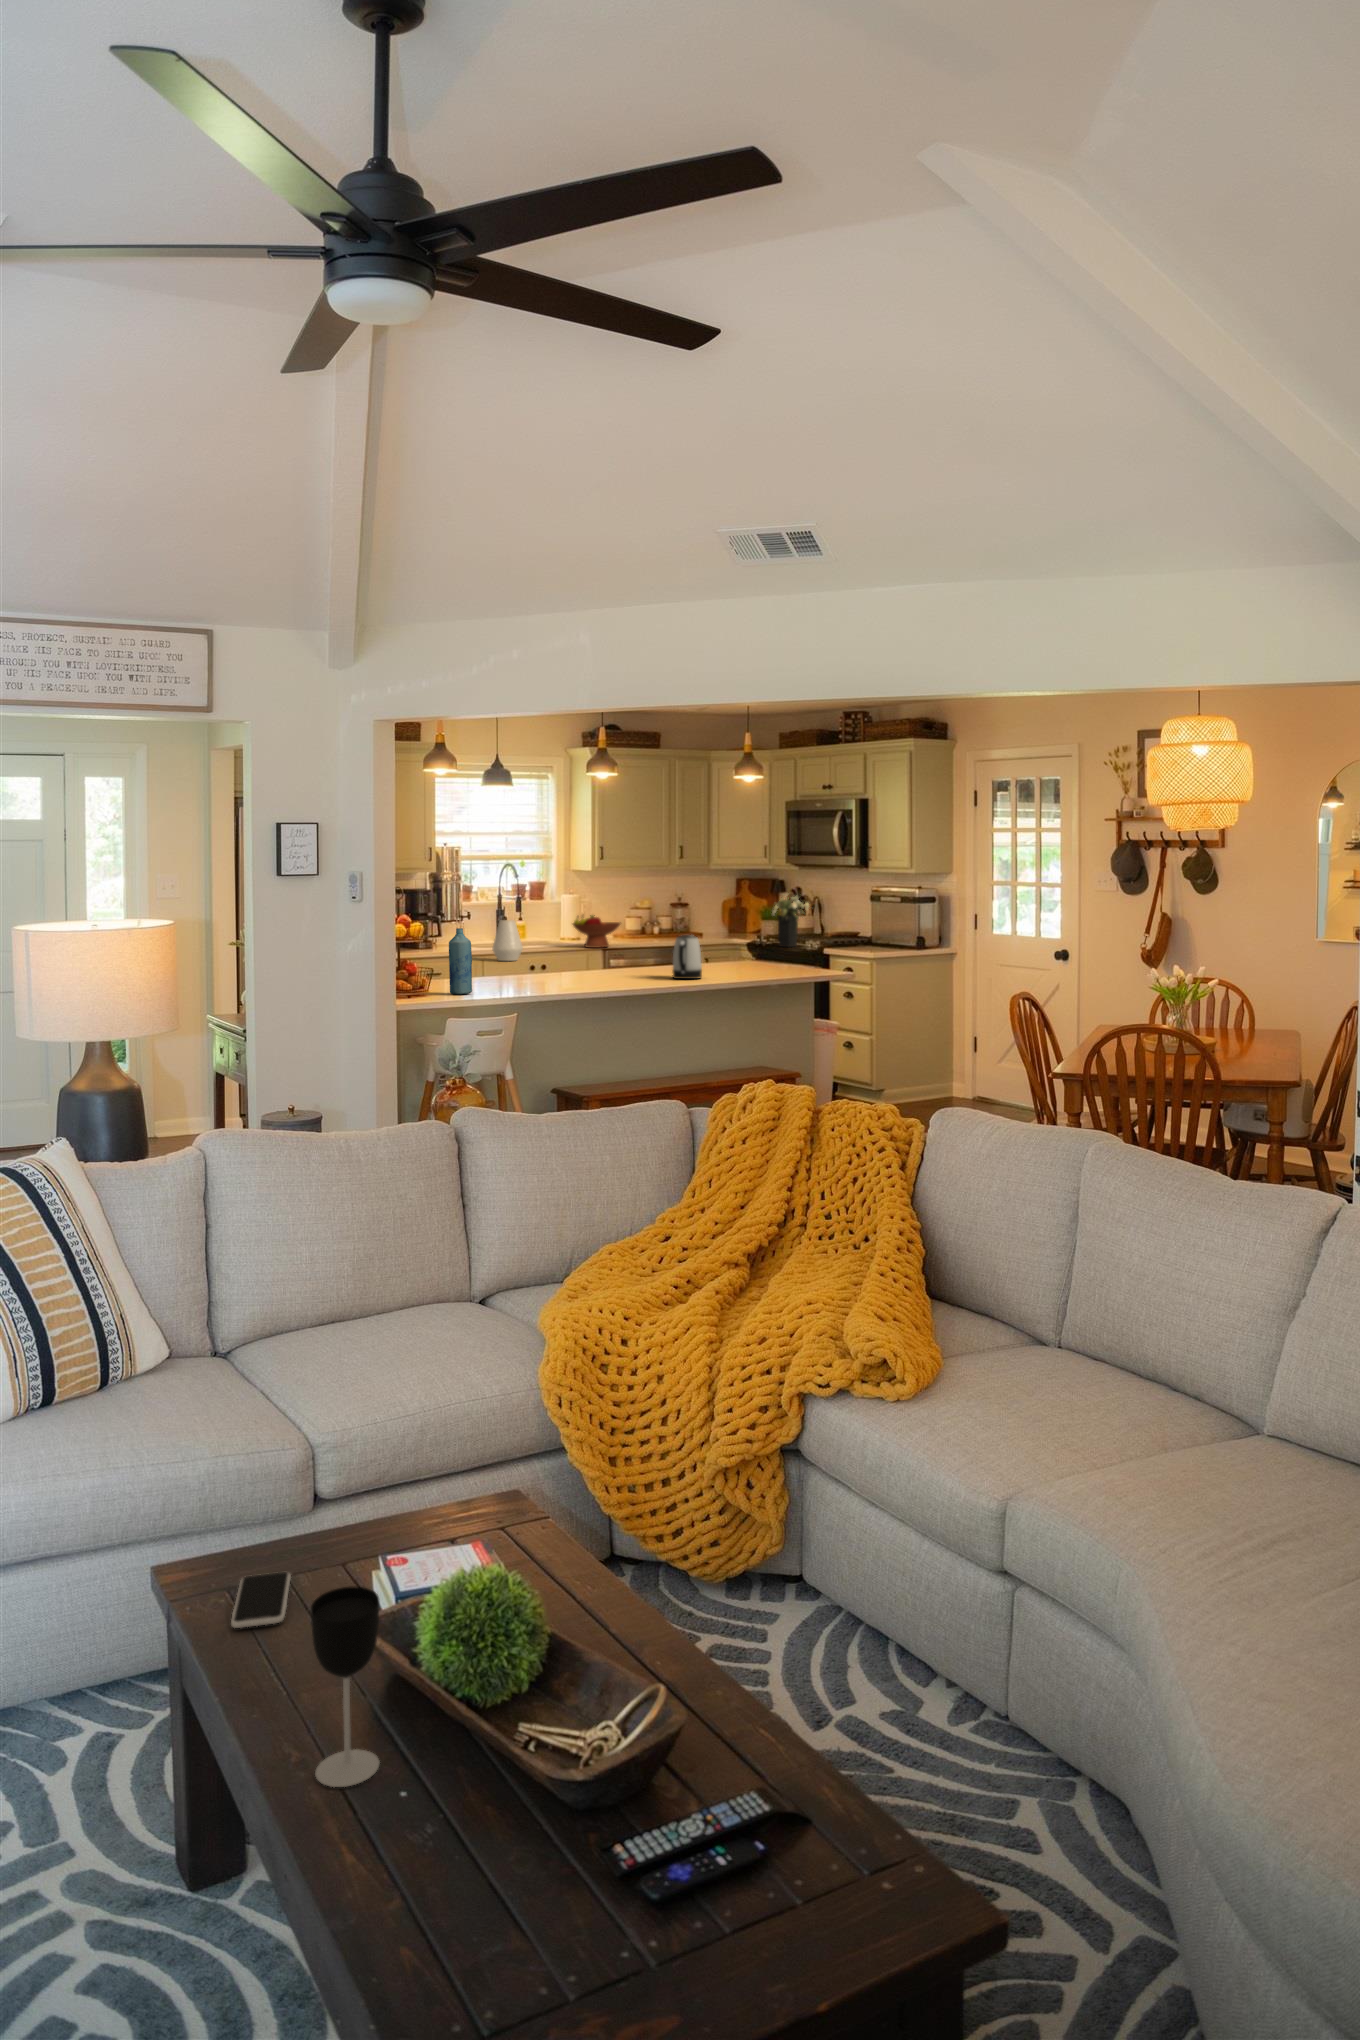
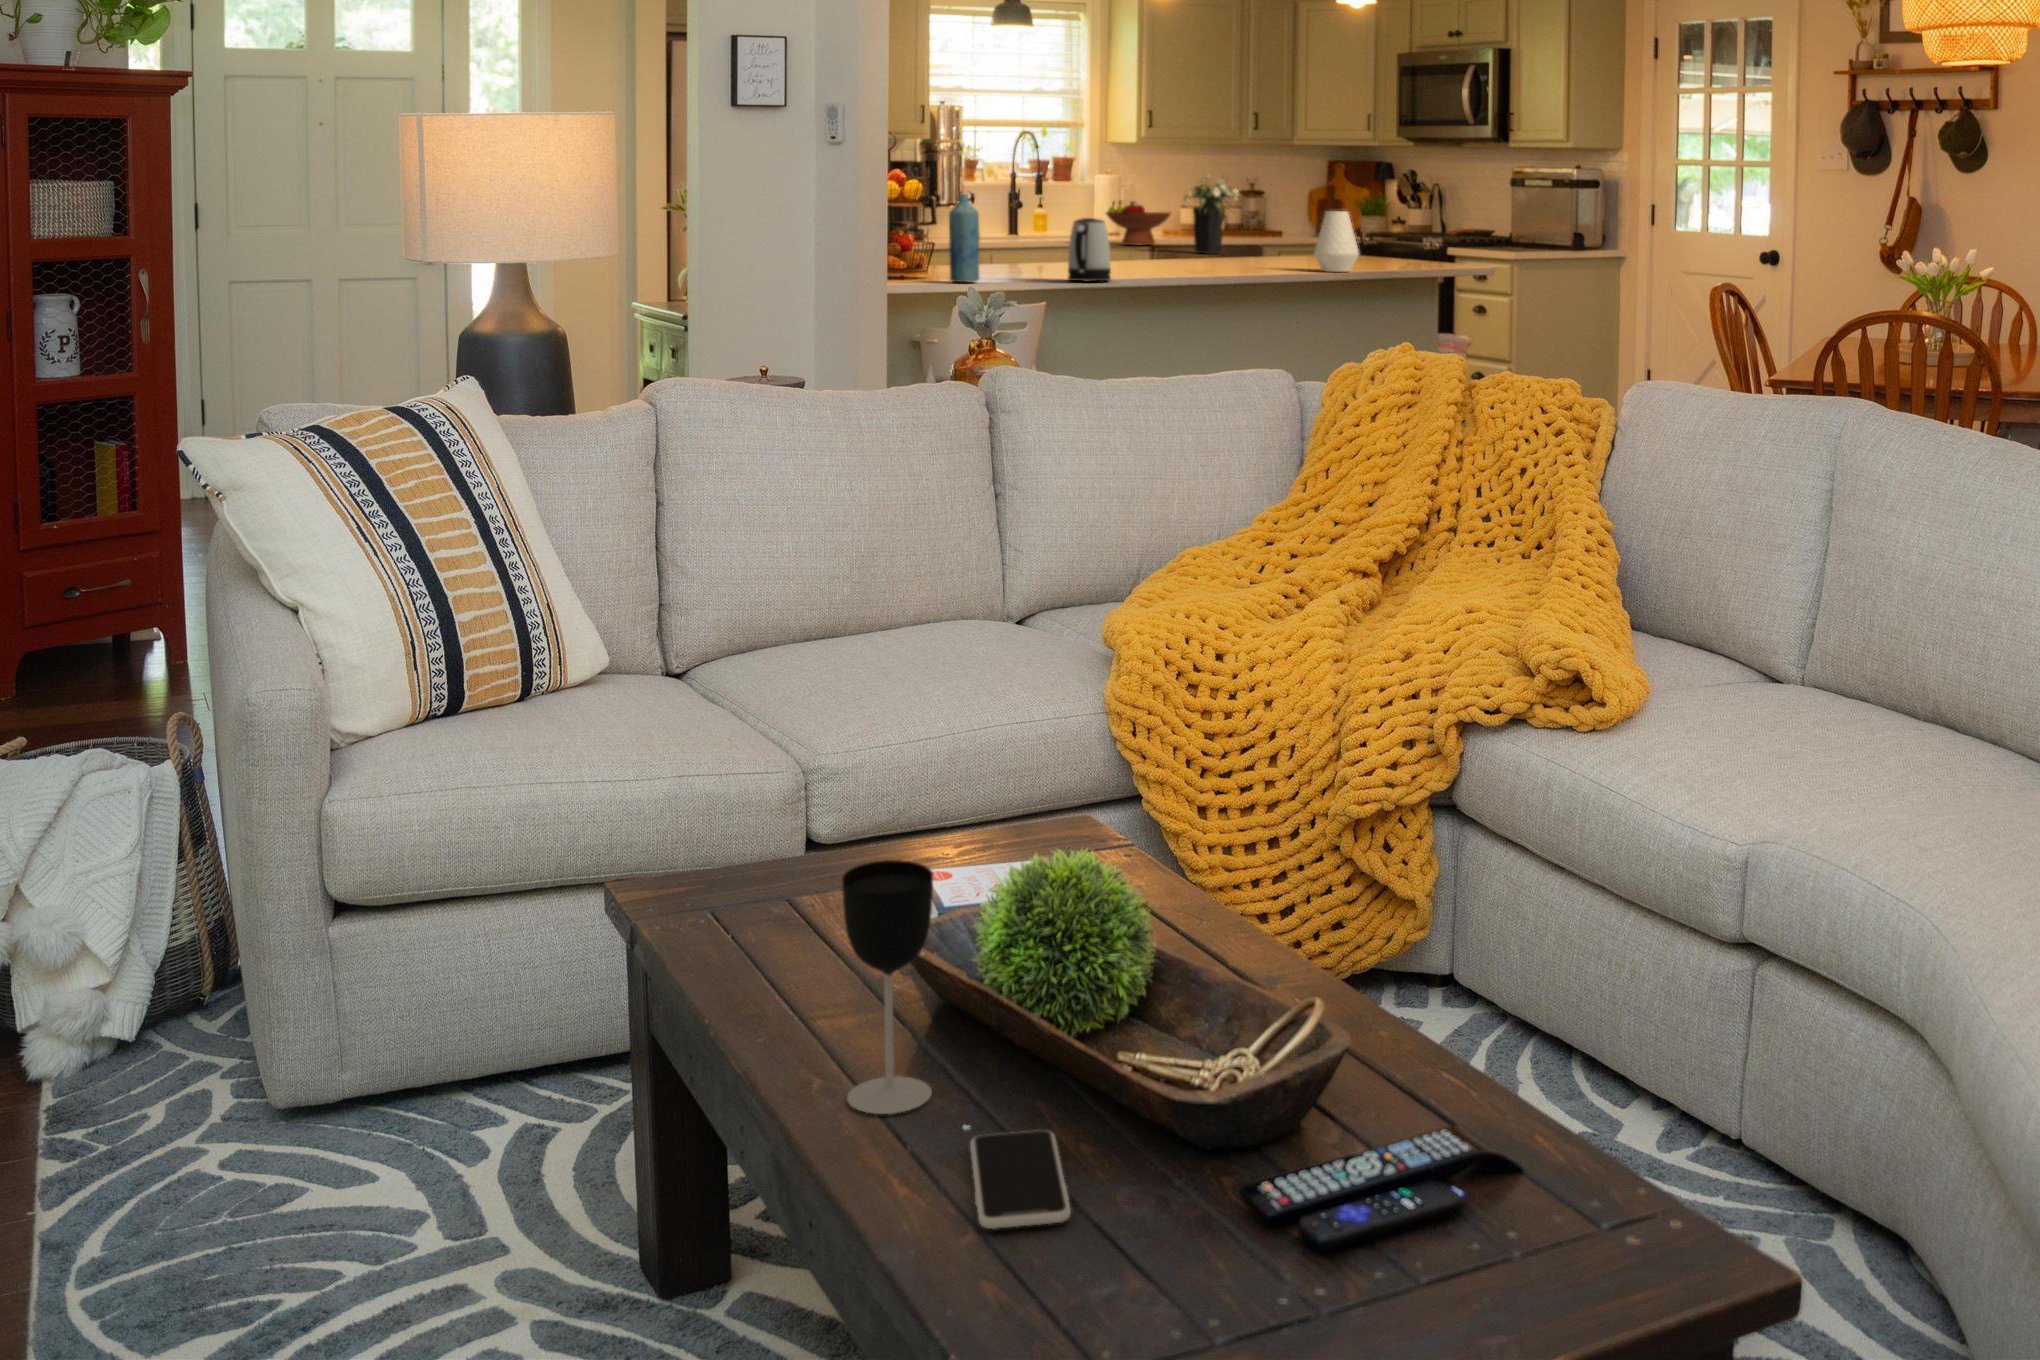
flower arrangement: present [772,894,809,947] -> present [1183,176,1238,254]
vase: present [492,920,523,961] -> present [1314,211,1359,272]
kettle: present [673,935,702,979] -> present [1068,218,1111,281]
smartphone: present [231,1572,291,1628] -> present [970,1130,1071,1229]

